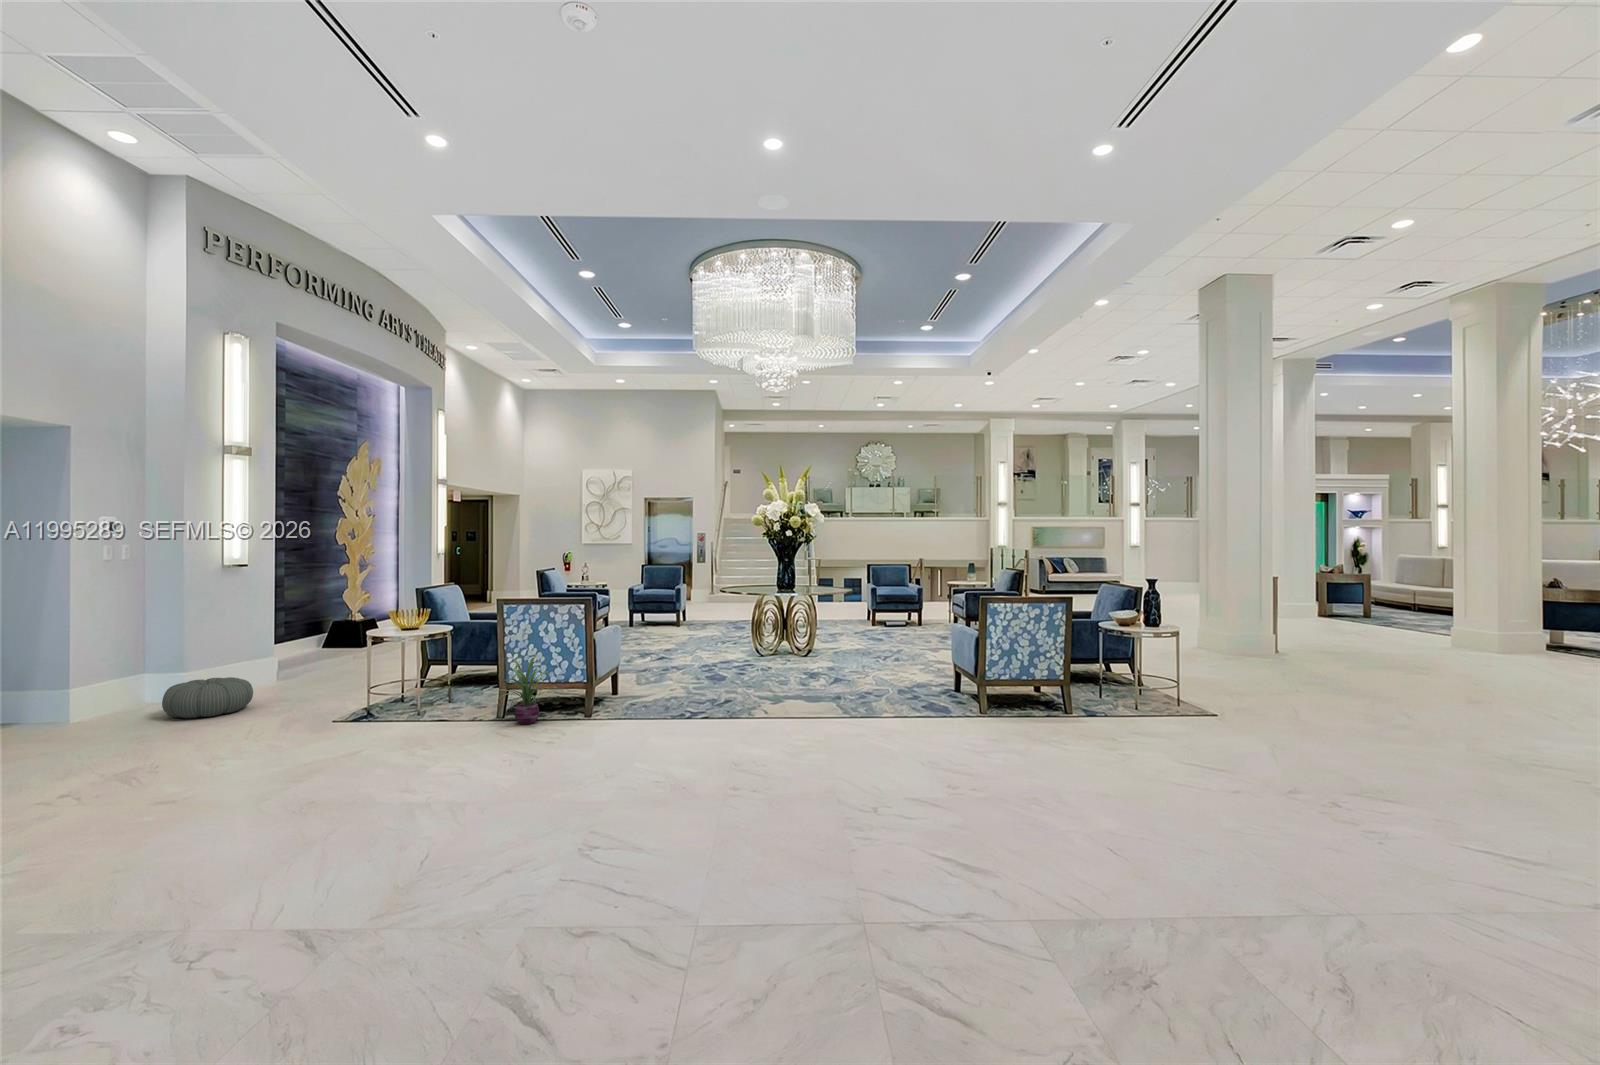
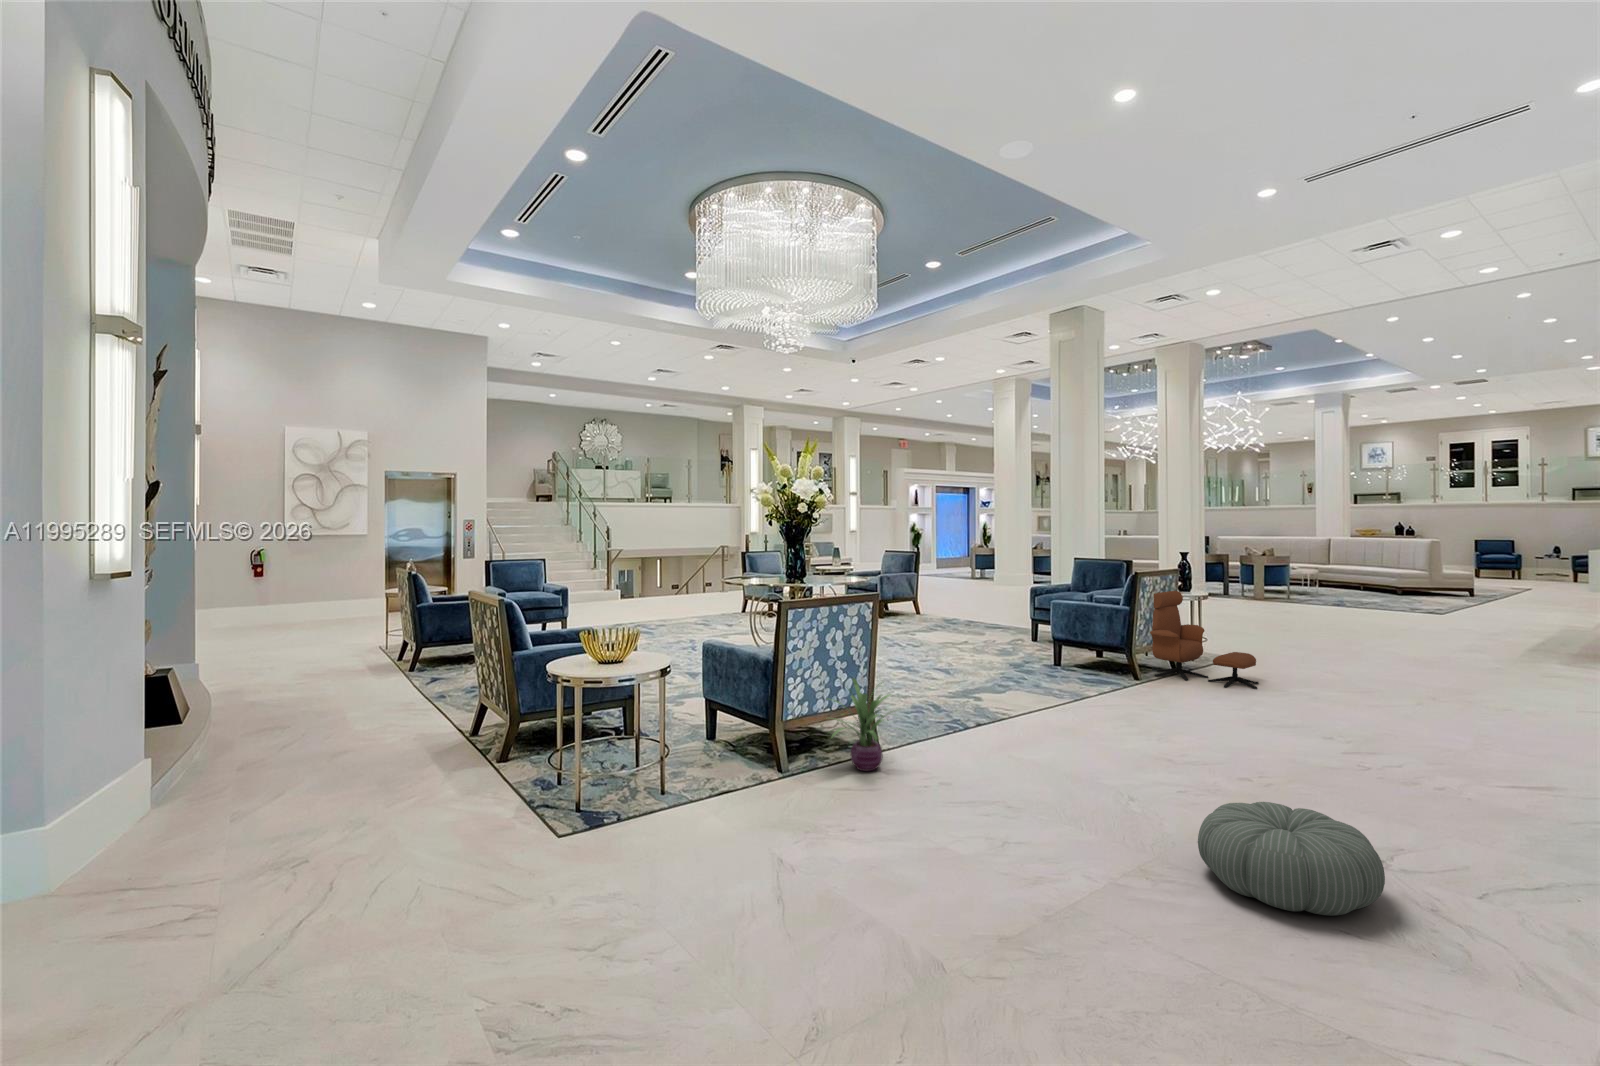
lounge chair: none [977,622,1066,739] -> present [1150,591,1259,689]
pouf: present [162,677,253,718] -> present [1198,802,1385,916]

